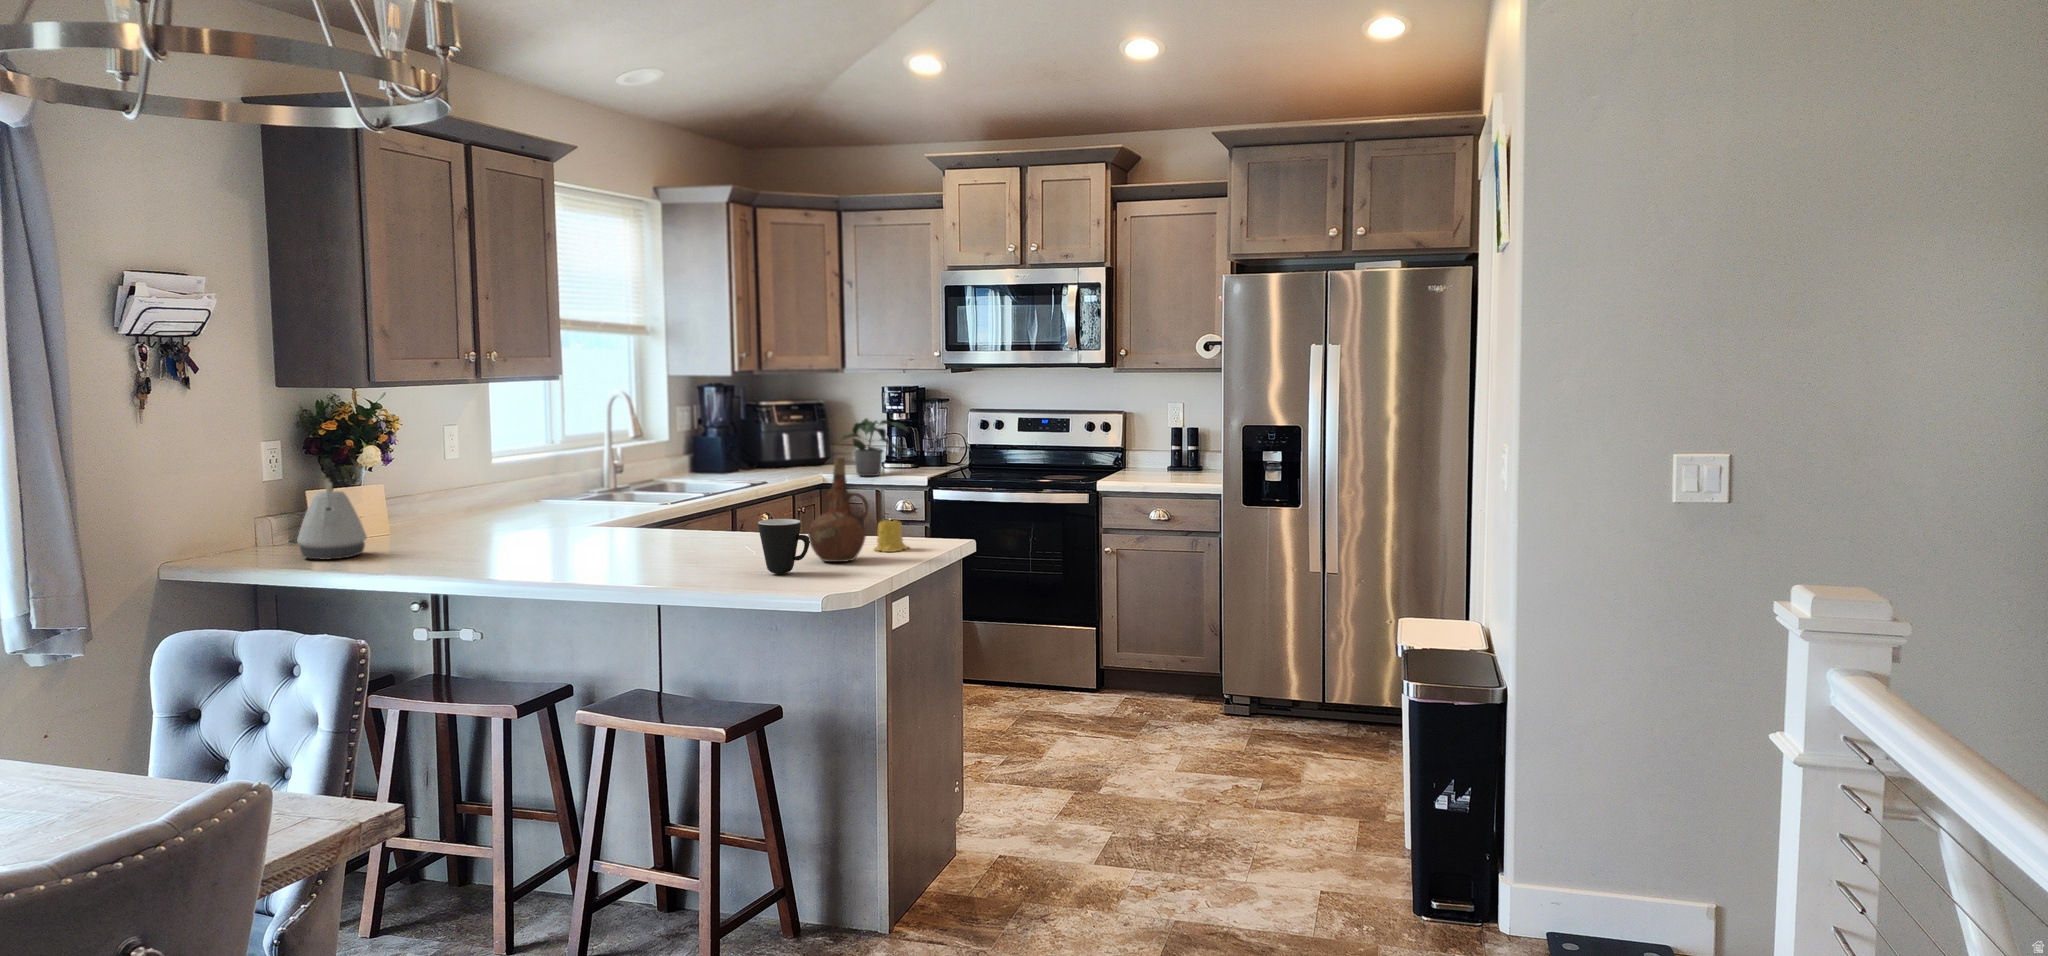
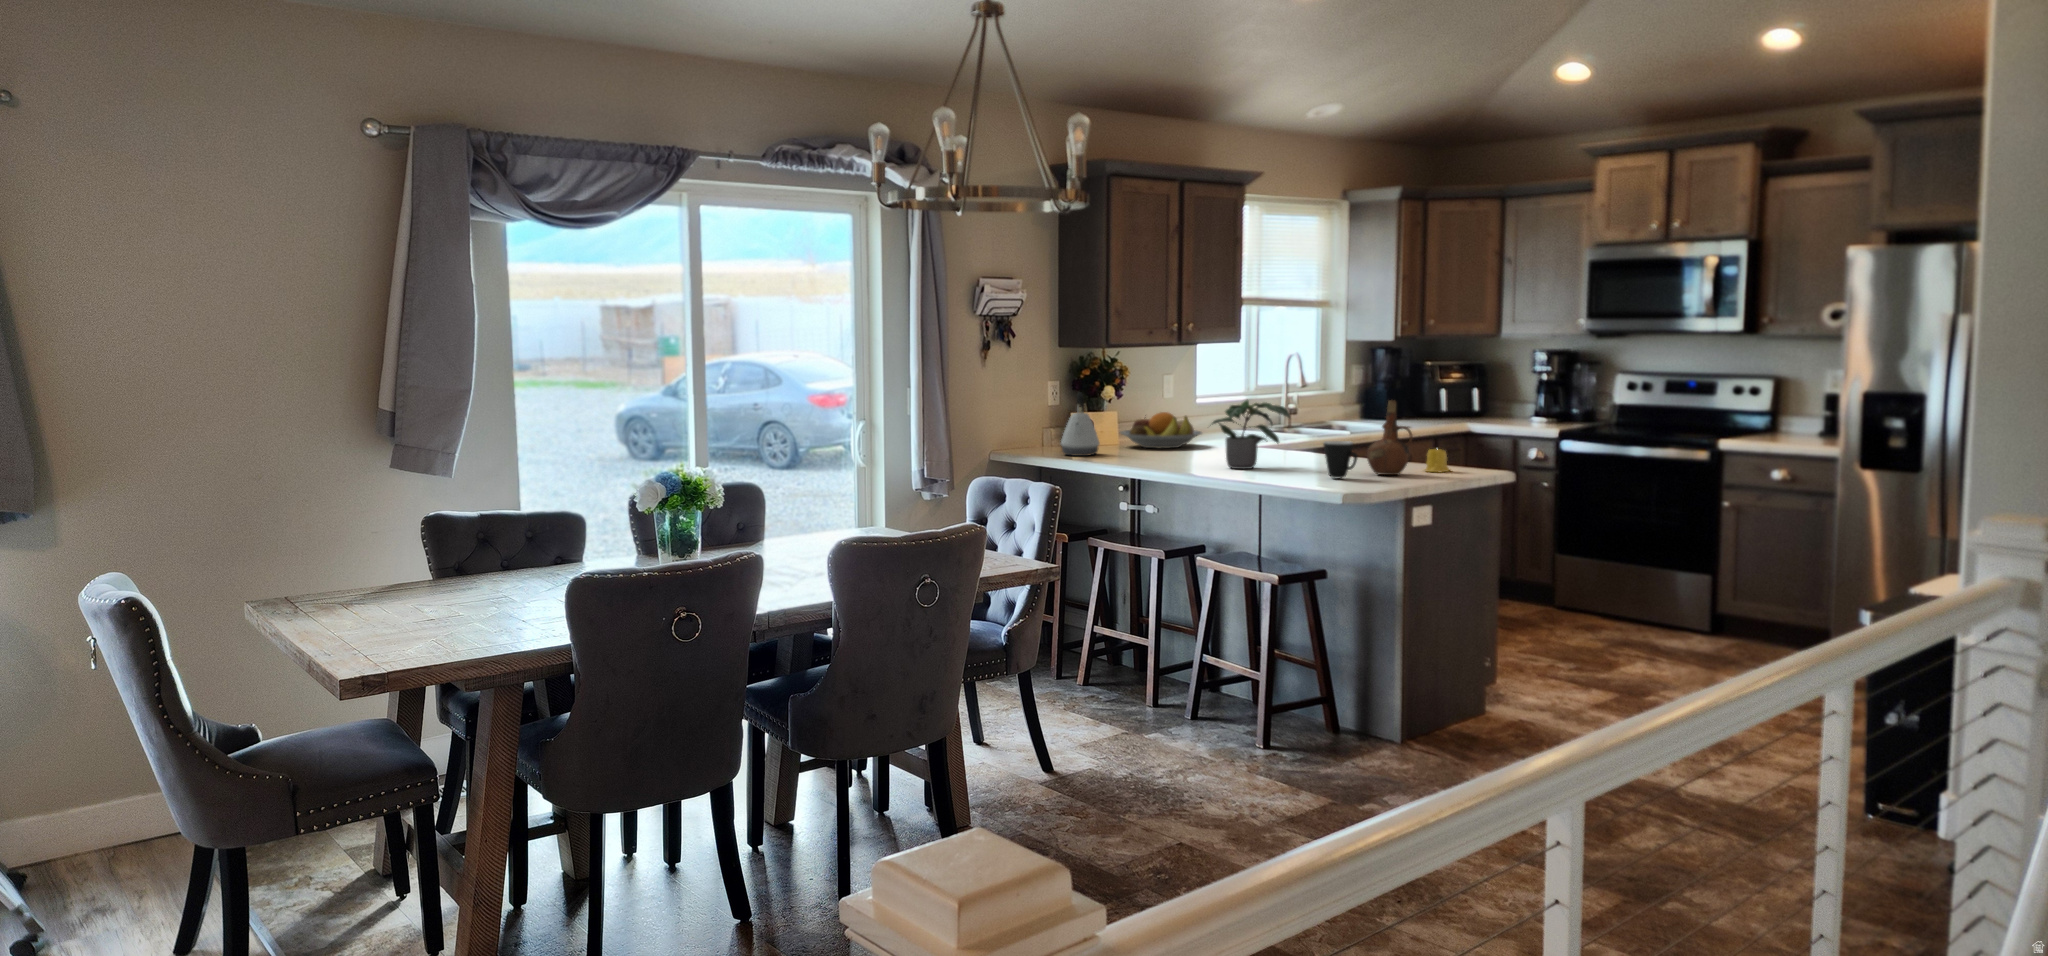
potted plant: present [840,418,908,476] -> present [1212,400,1290,469]
fruit bowl: none [389,482,521,536] -> present [1121,412,1202,449]

